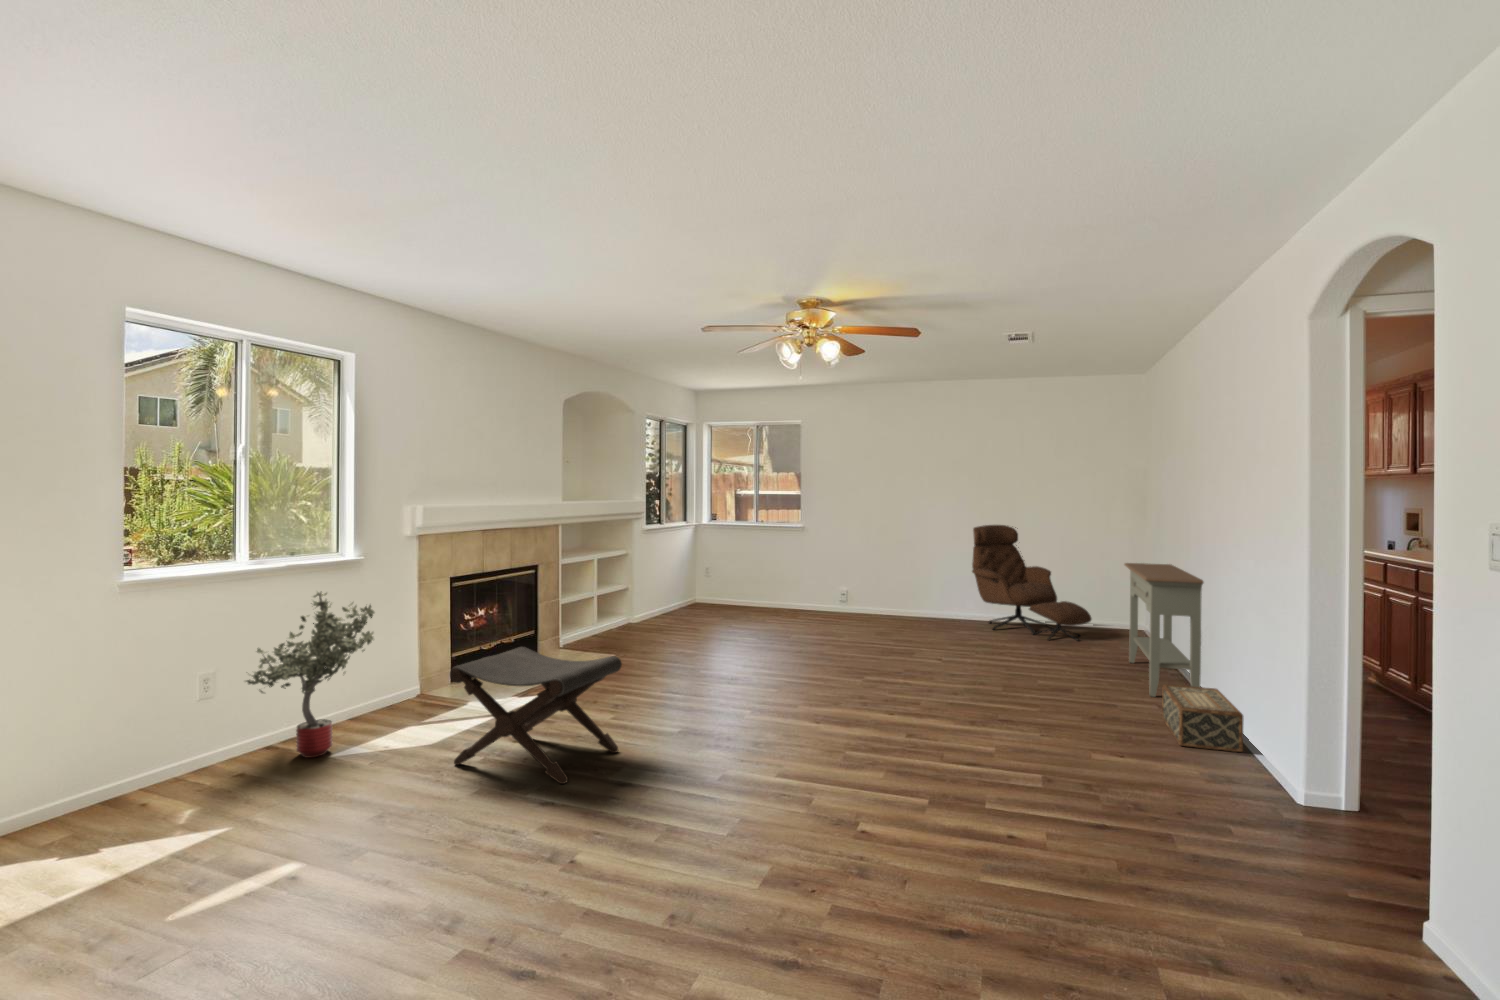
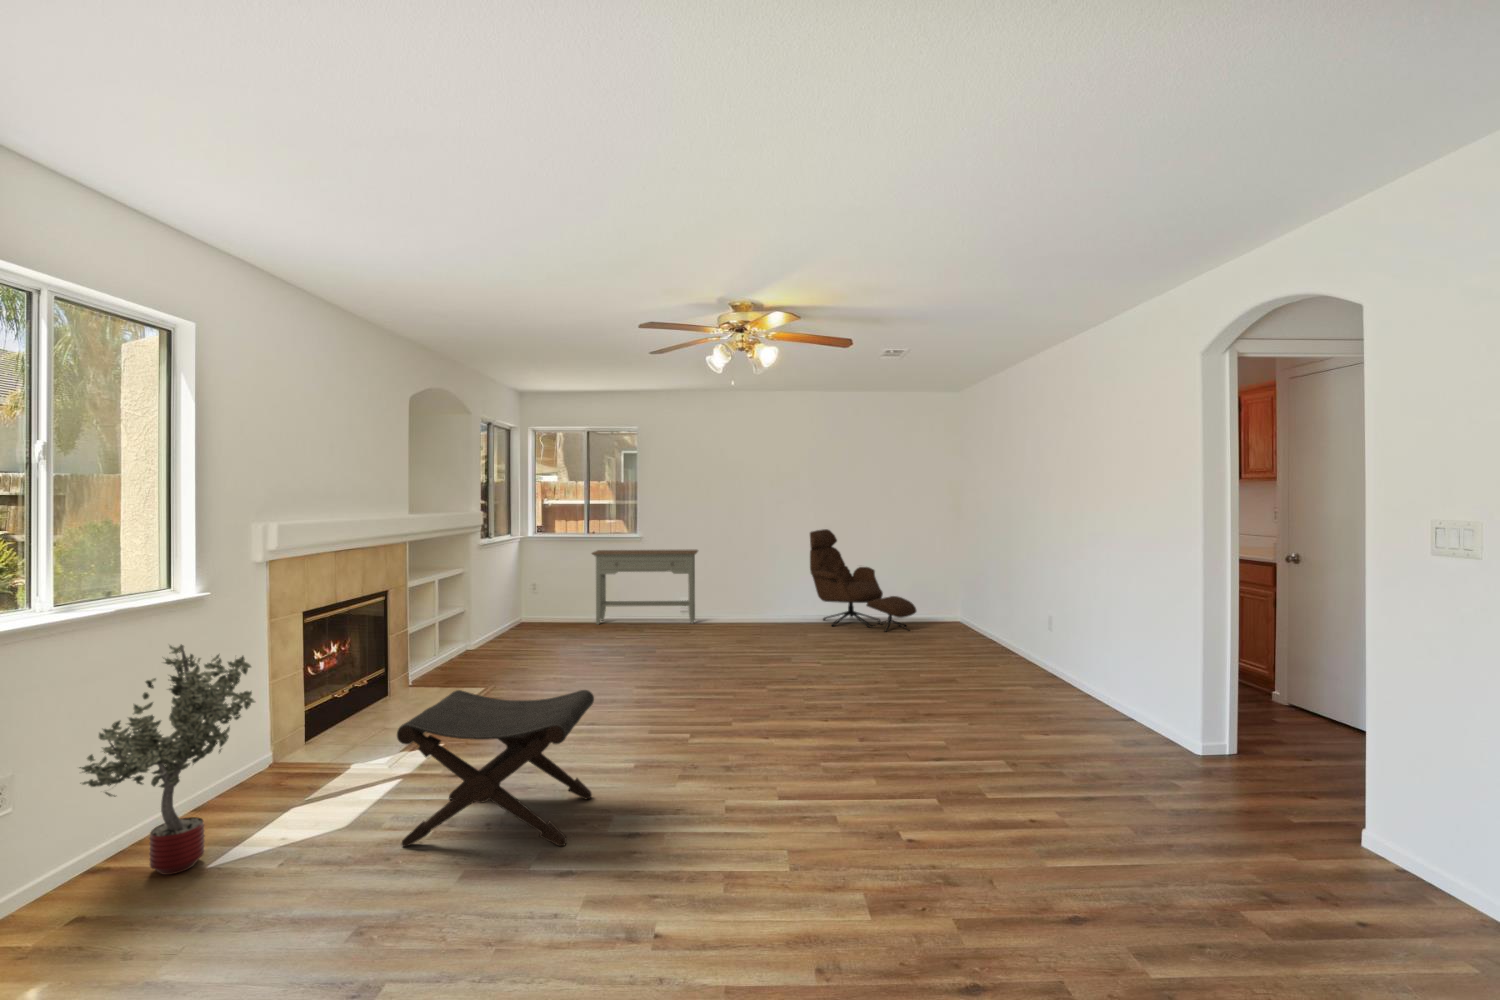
console table: present [1125,563,1204,697] -> present [592,550,698,624]
woven basket: present [1162,684,1243,752] -> none [1034,663,1114,715]

